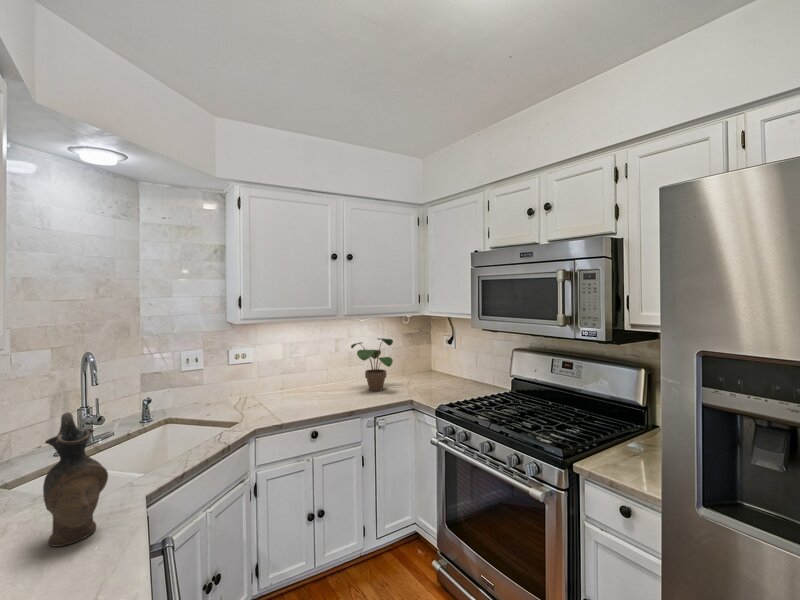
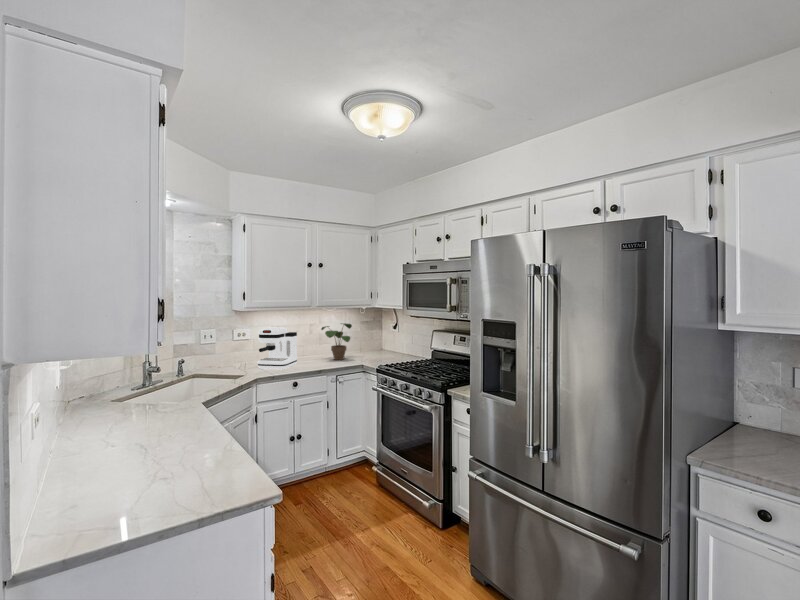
coffee maker: none [260,347,318,411] -> present [258,328,297,370]
ceramic pitcher: present [43,413,108,547] -> none [158,351,189,414]

